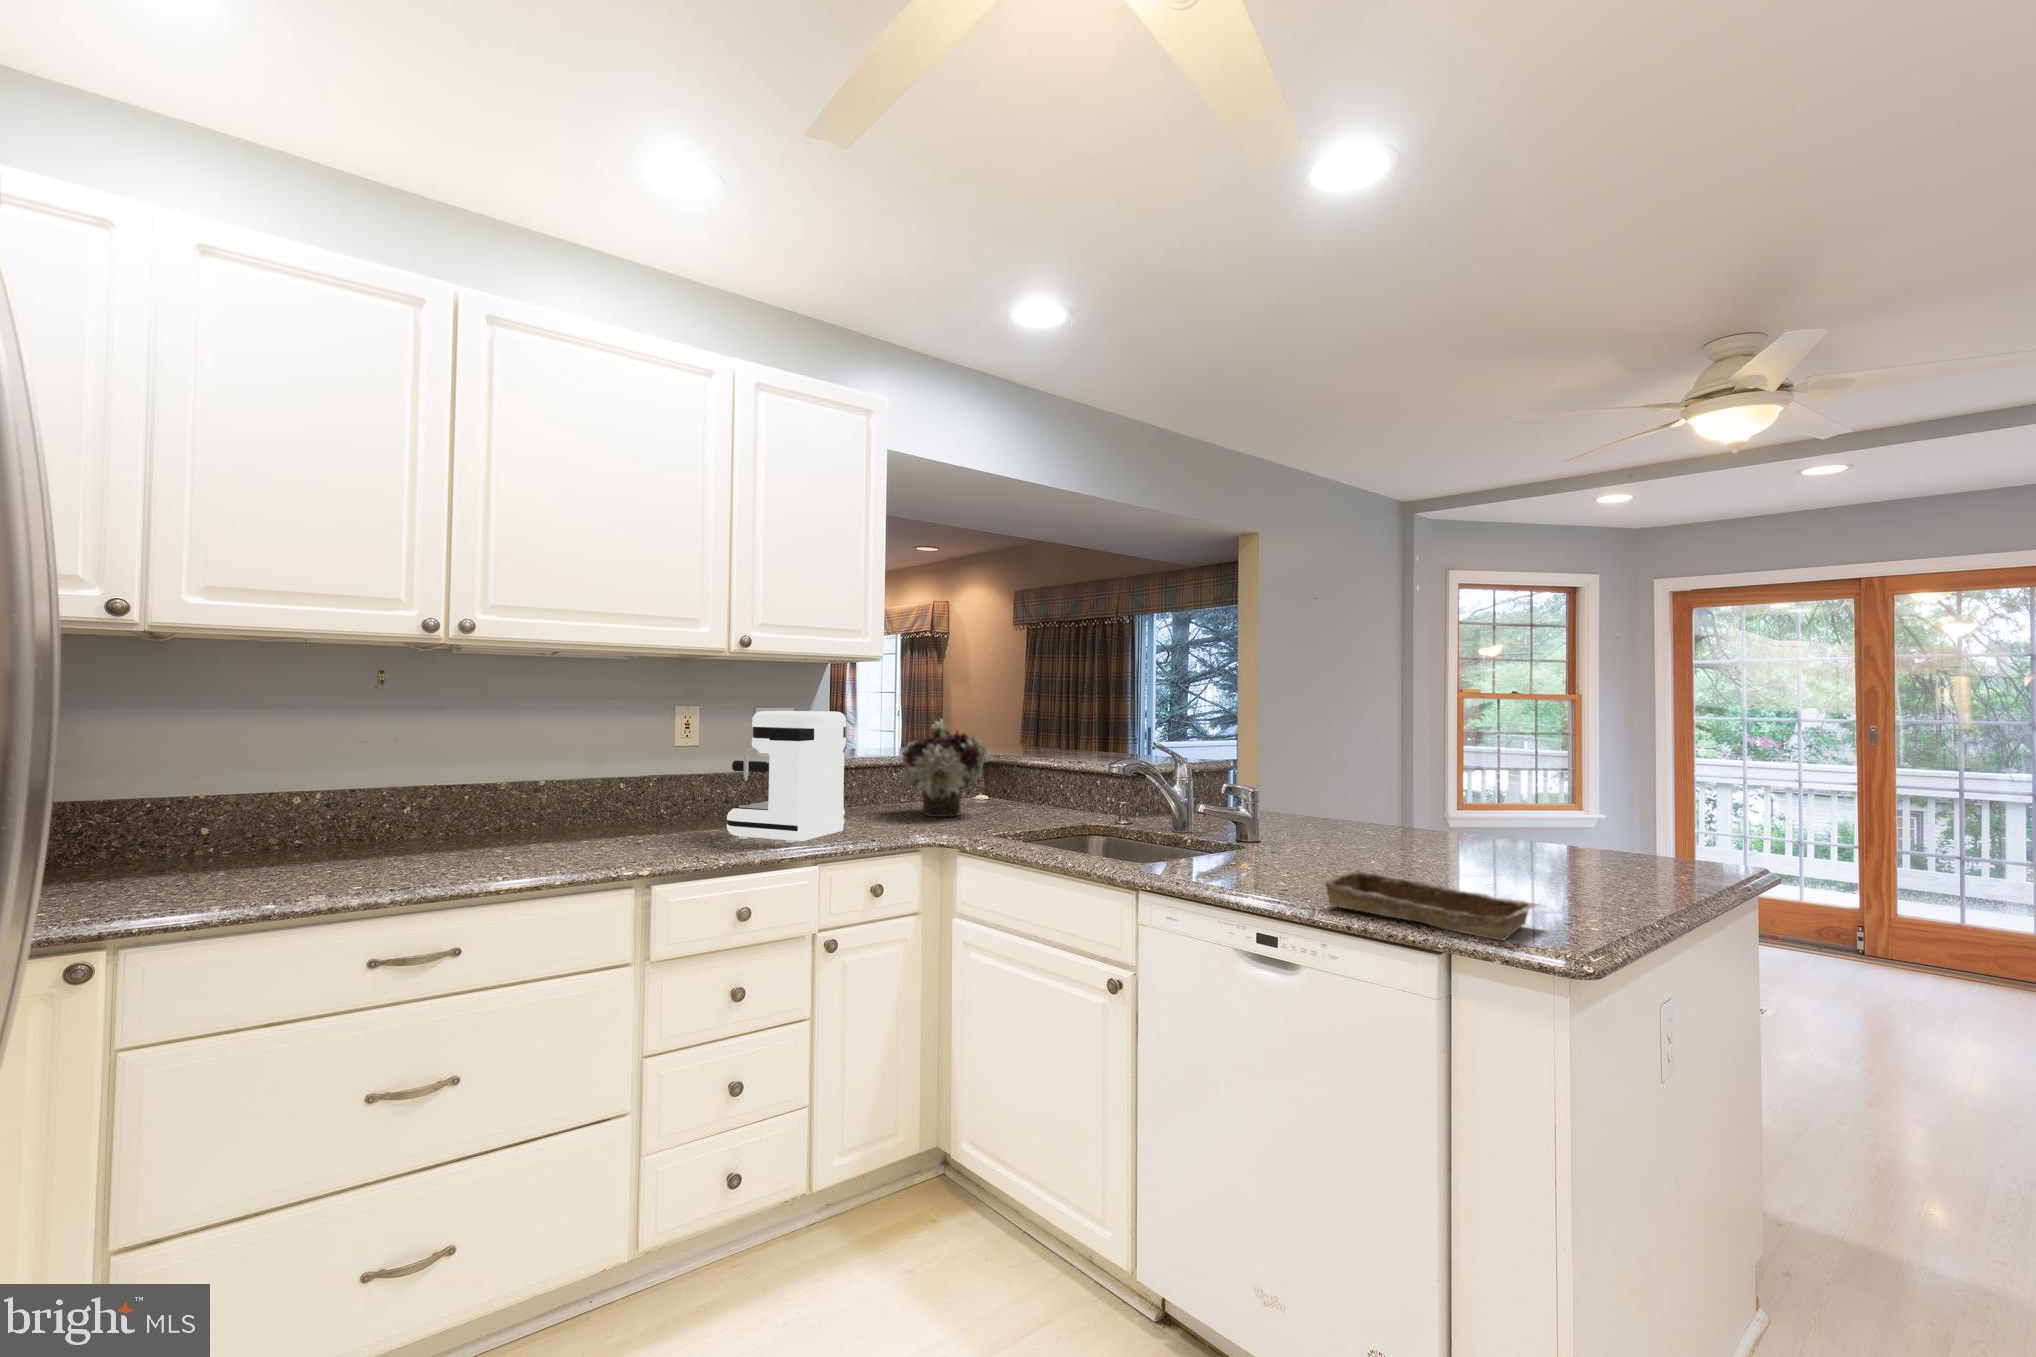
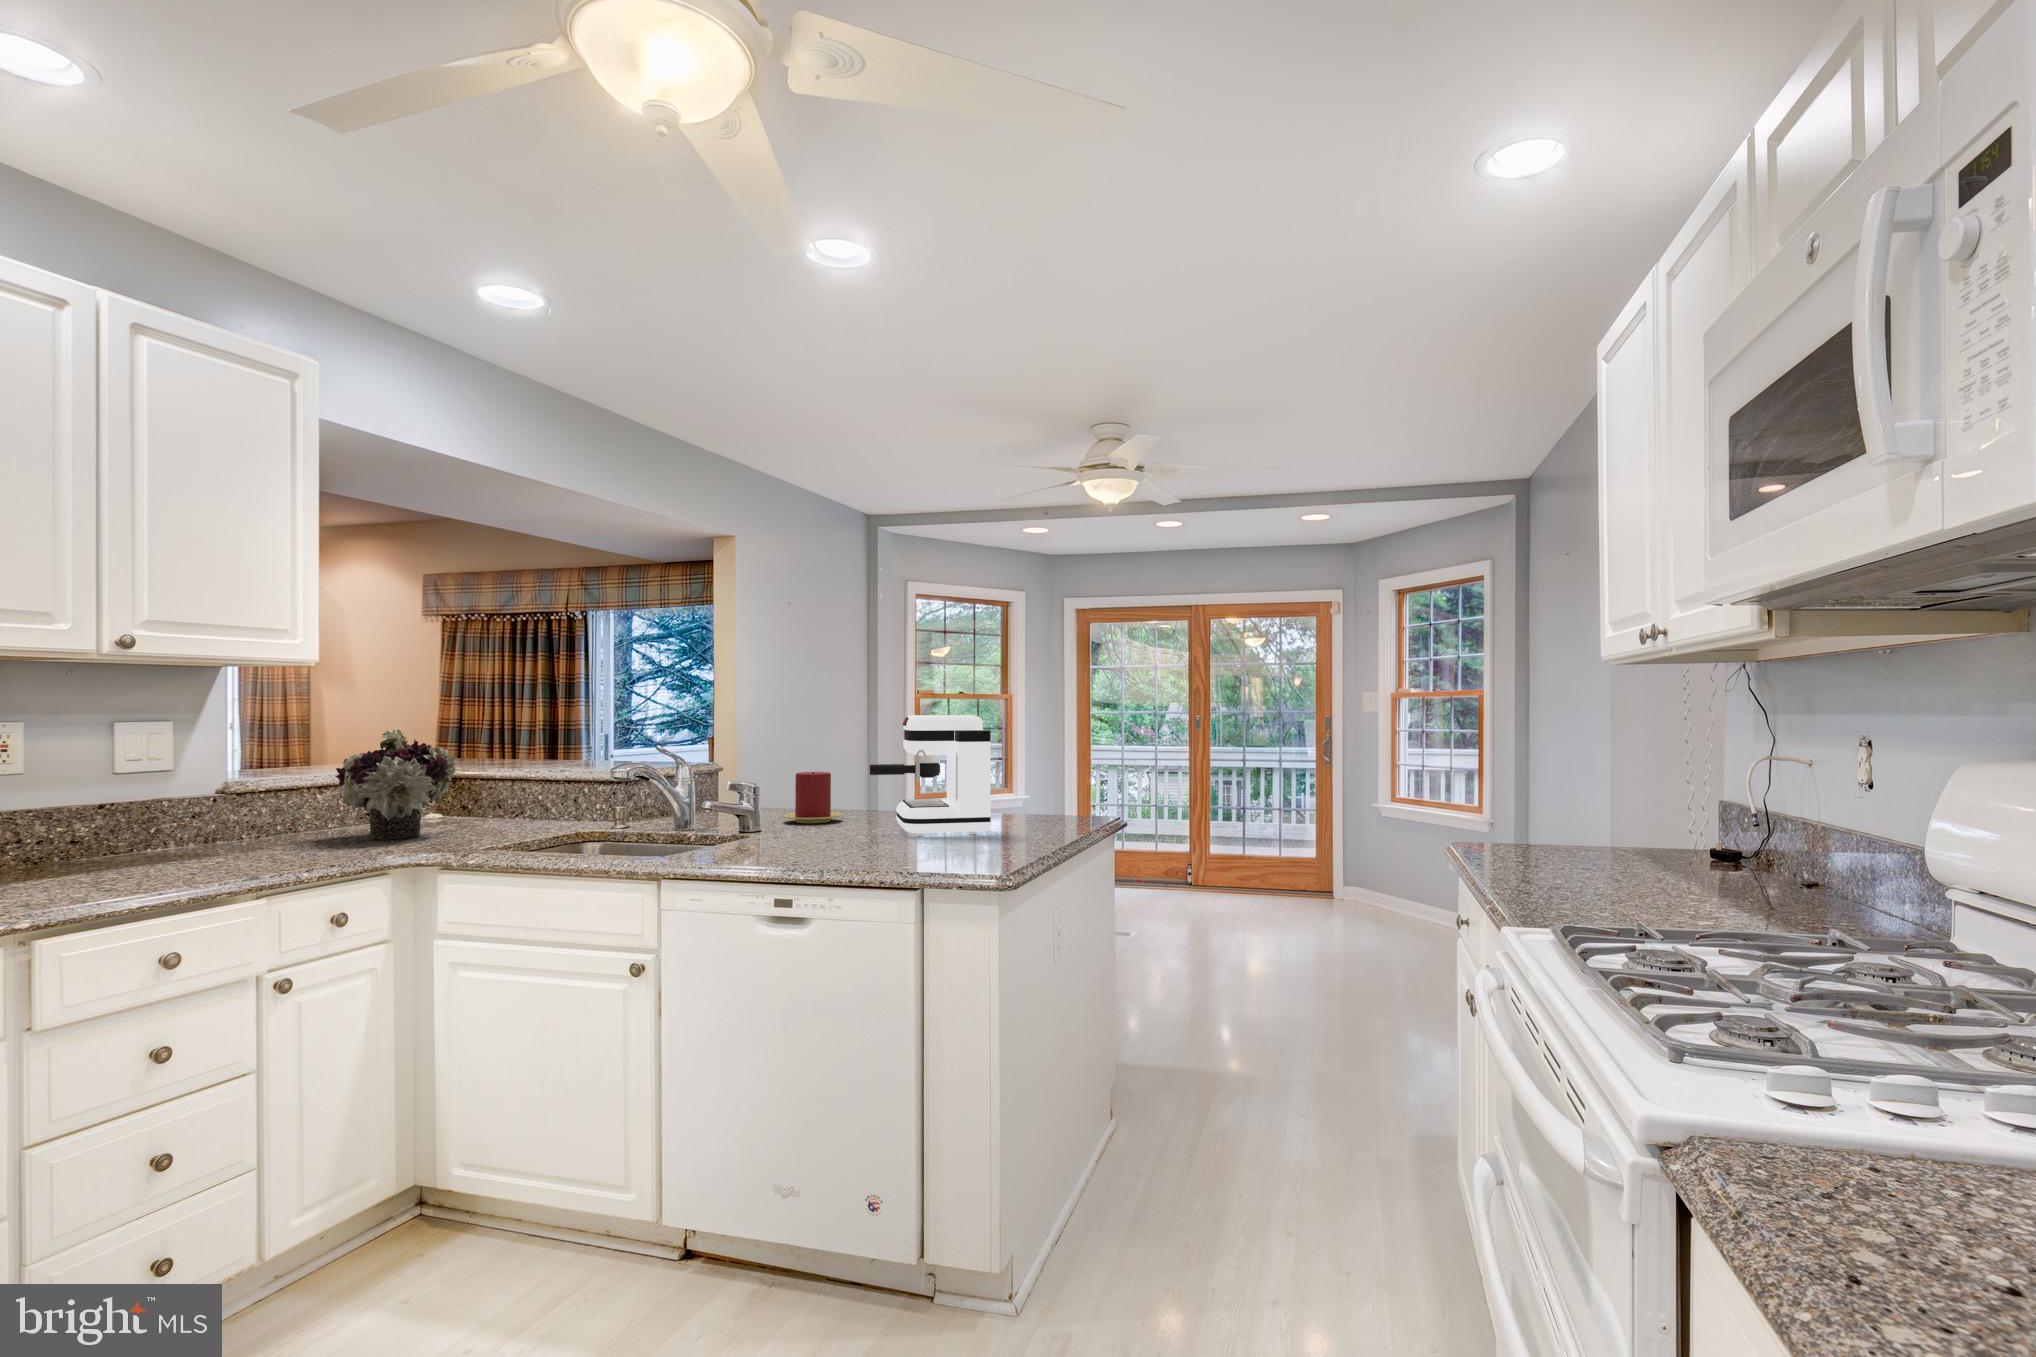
coffee maker: present [727,711,846,843] -> present [870,715,991,836]
candle: none [1289,778,1358,837] -> present [783,772,842,823]
tray: present [1322,870,1538,940] -> none [824,838,977,871]

